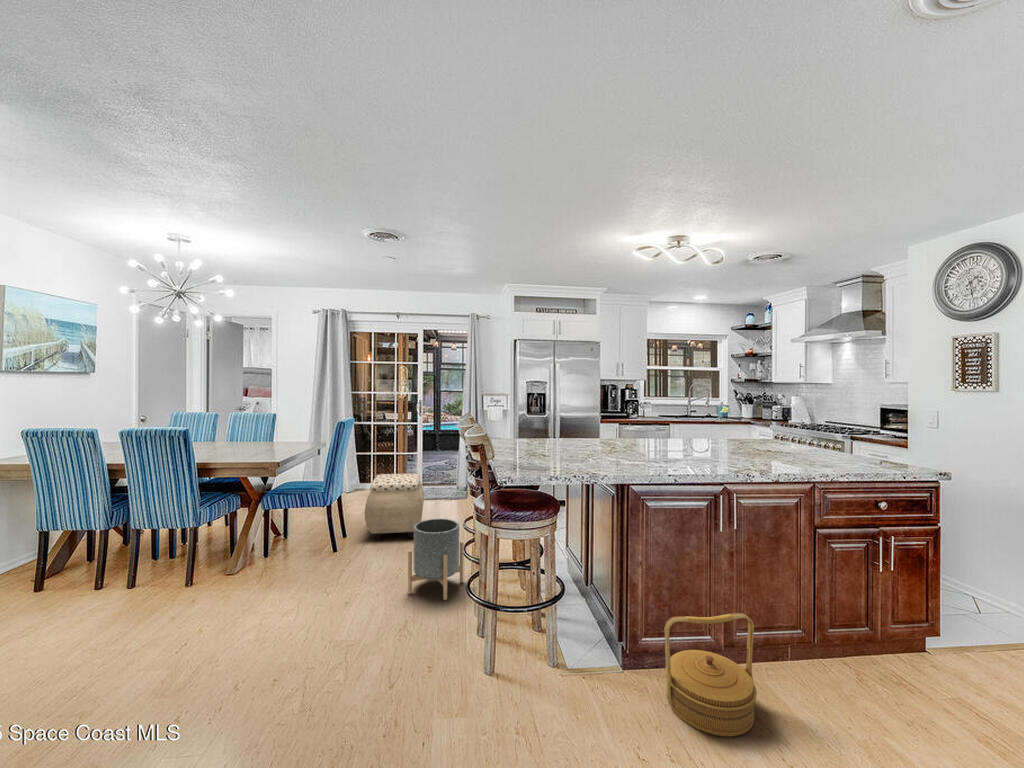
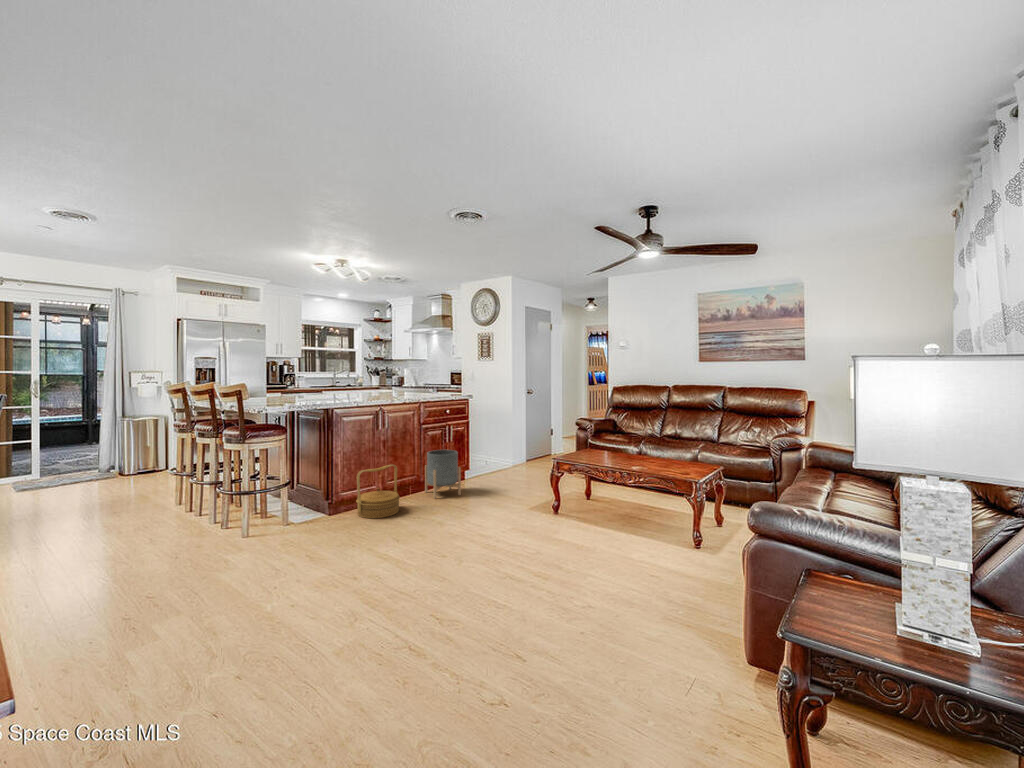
ottoman: present [365,474,424,540] -> none [13,448,102,517]
planter: present [408,519,464,600] -> present [425,450,461,499]

